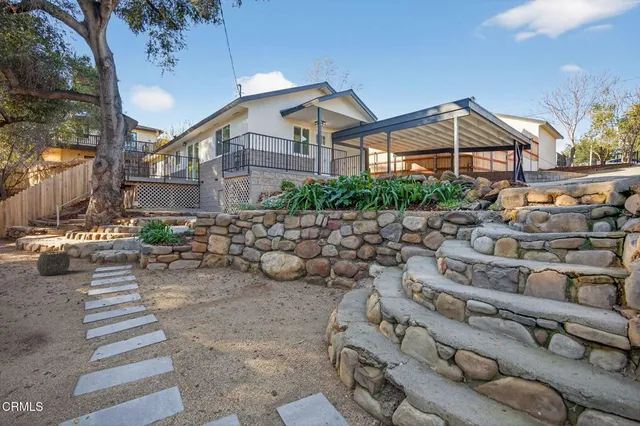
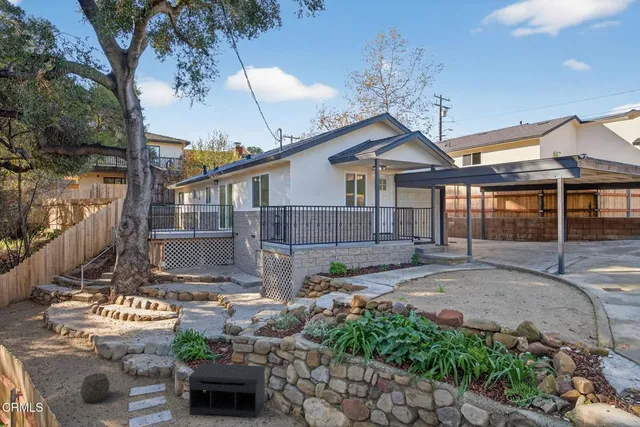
bench: none [151,236,226,276] -> present [189,363,265,418]

